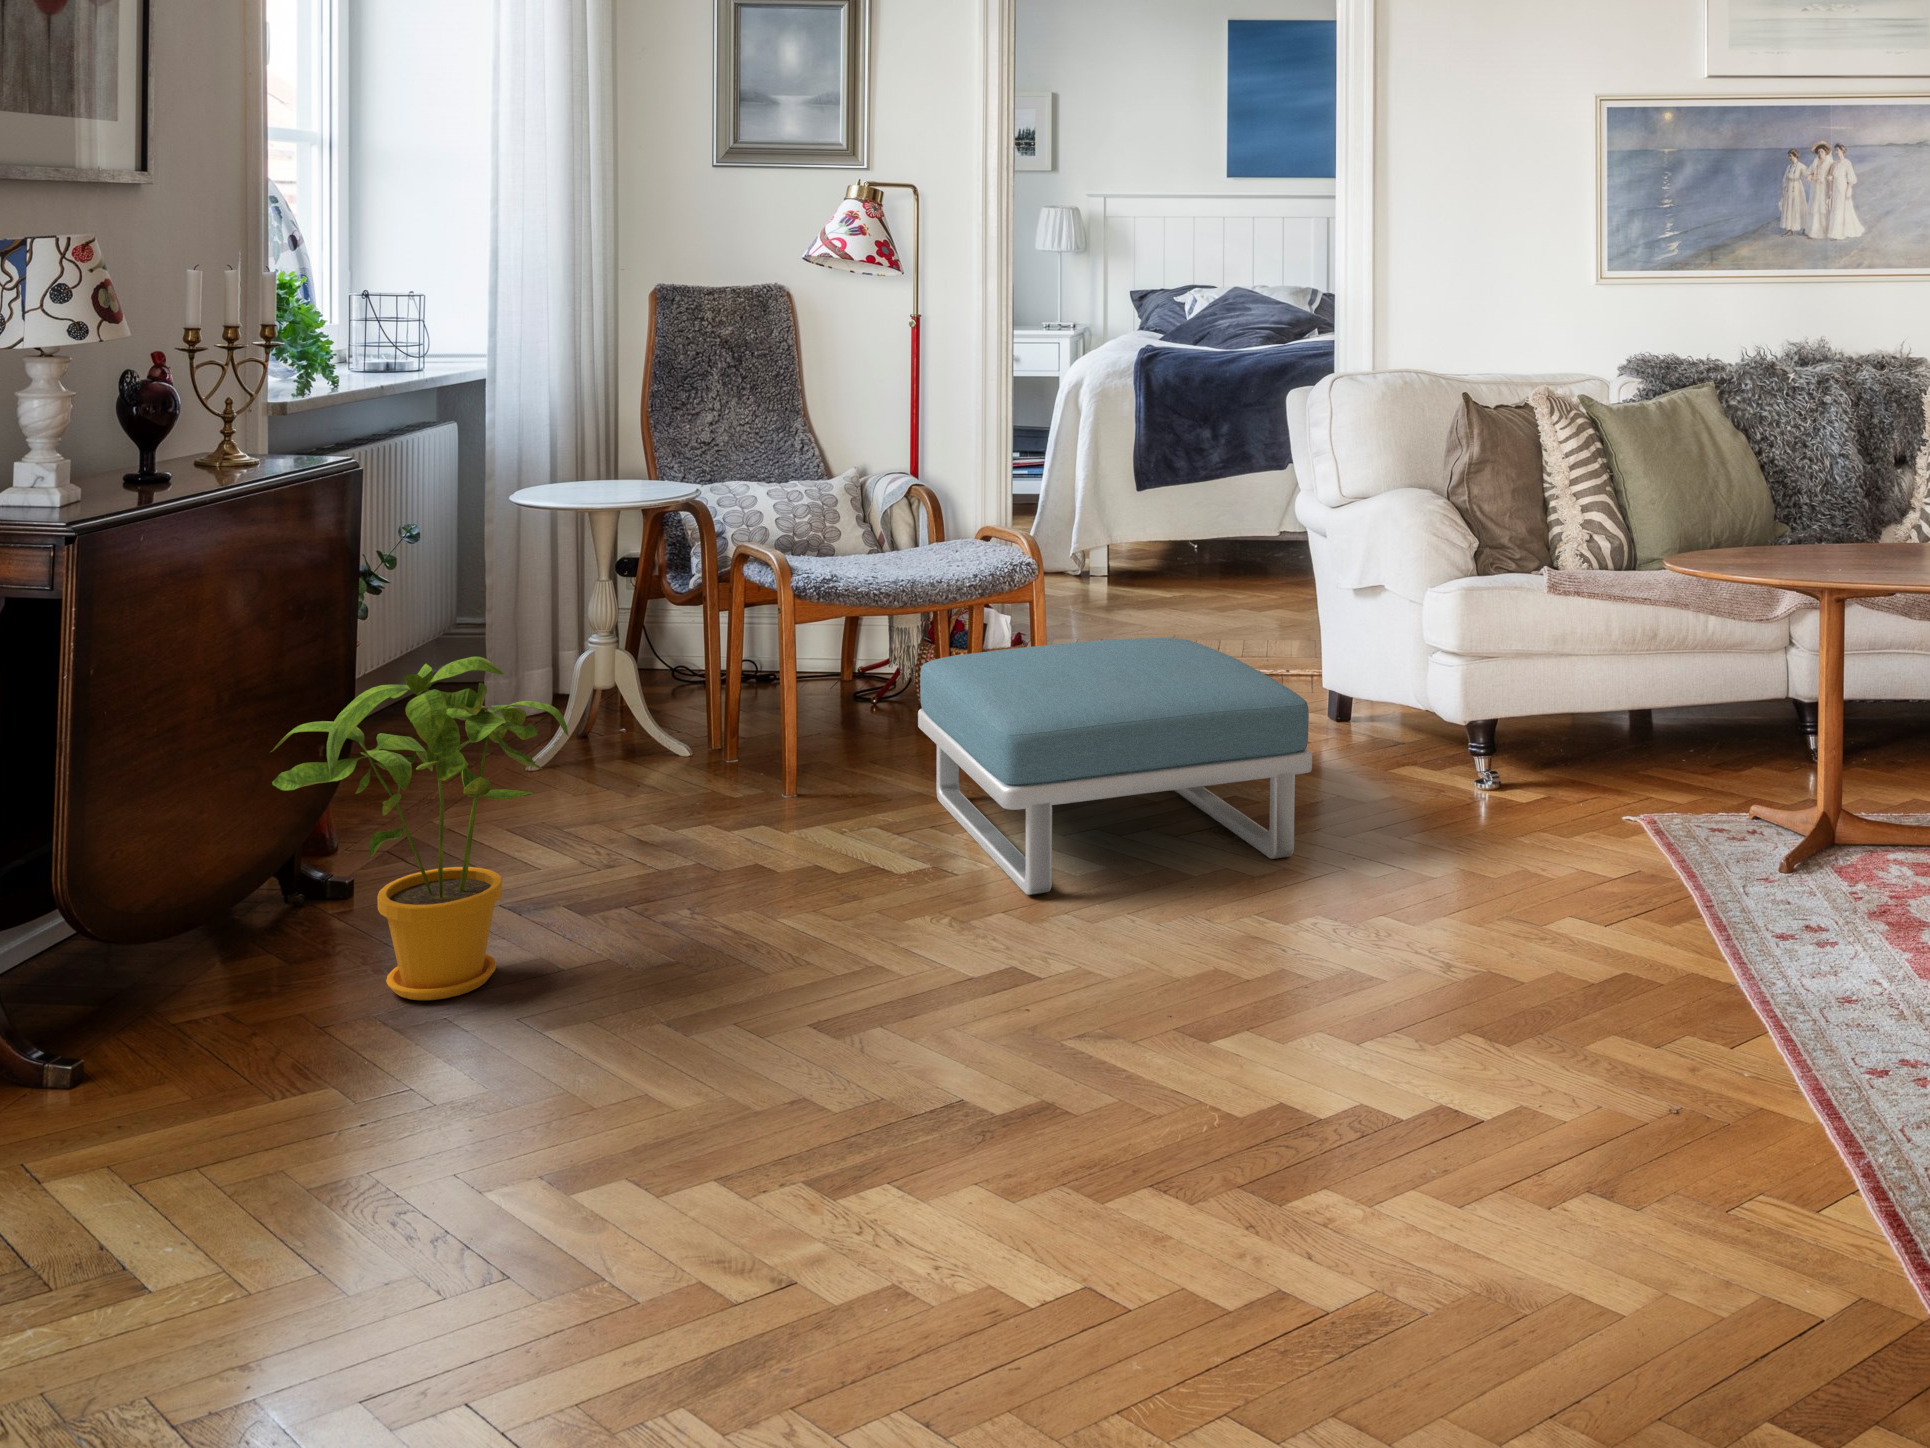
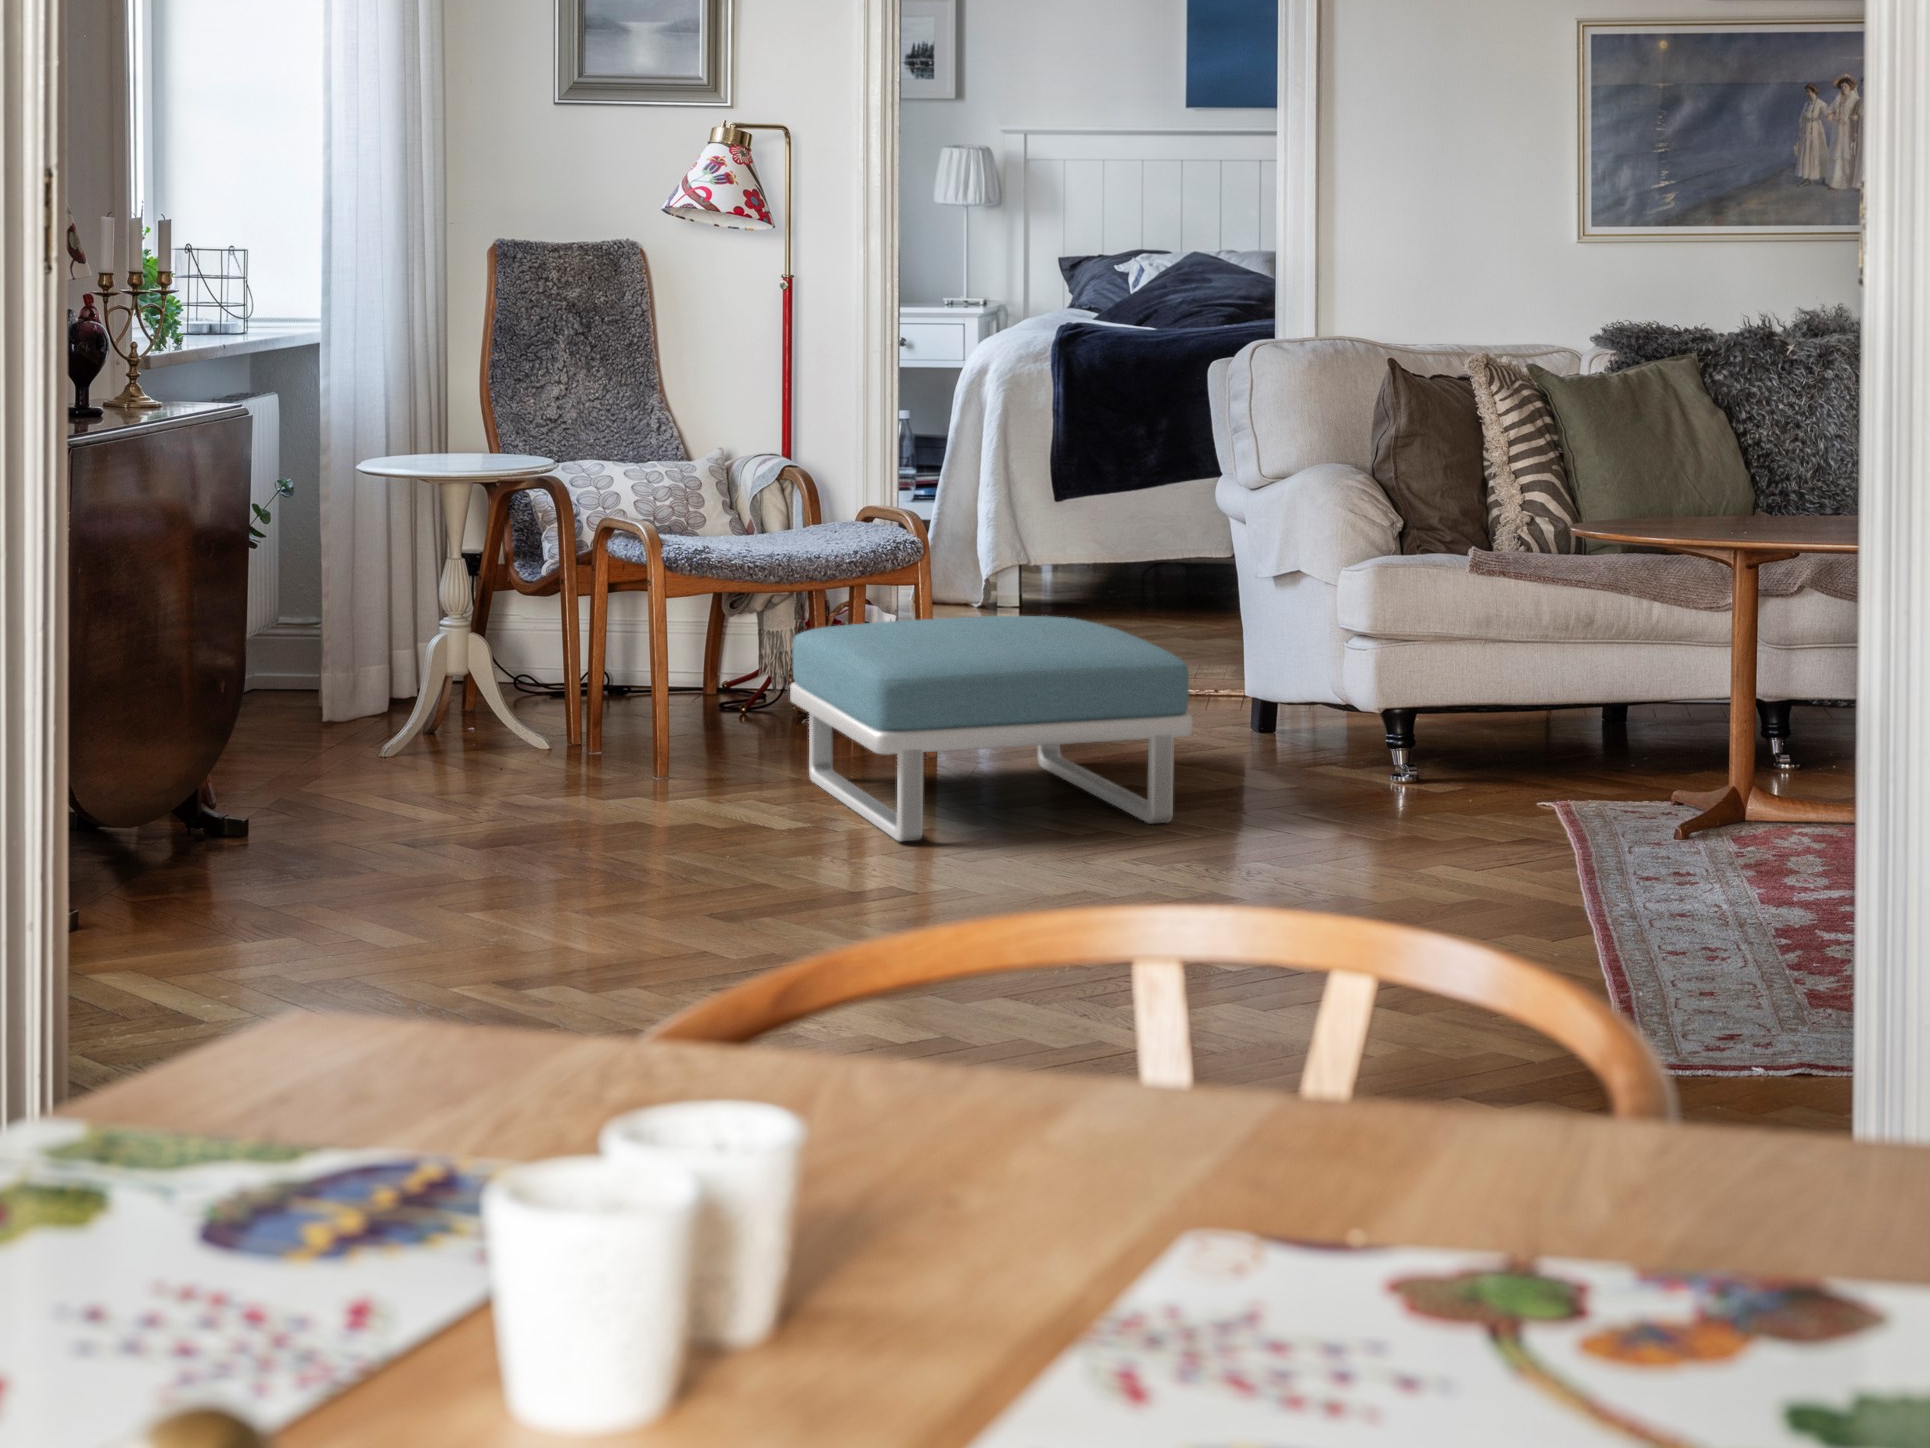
house plant: present [271,657,569,1000] -> none [196,571,466,893]

